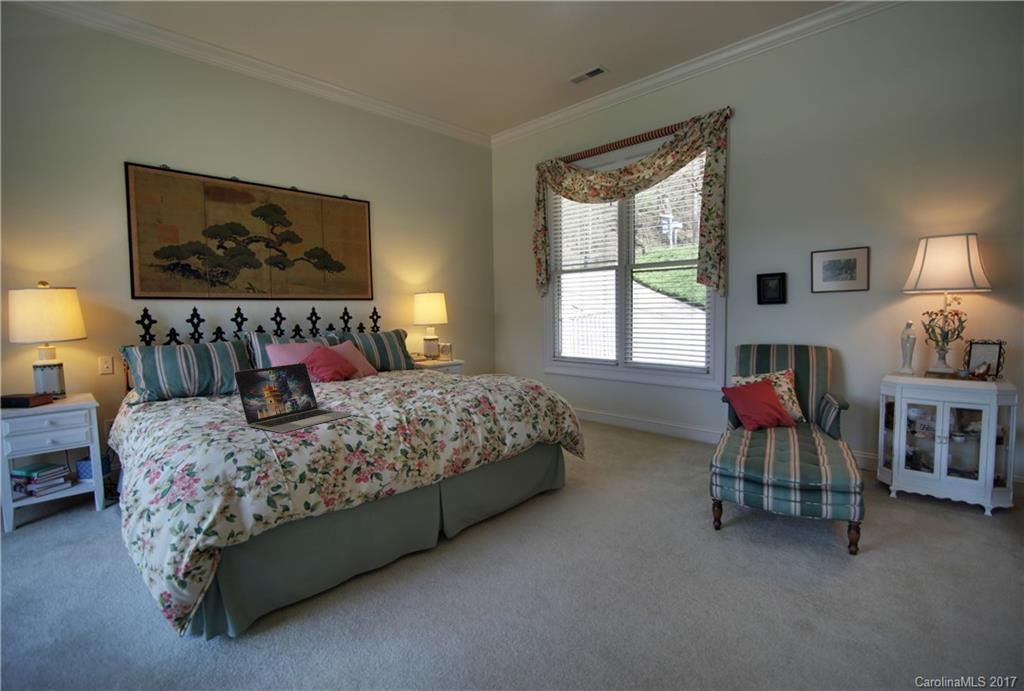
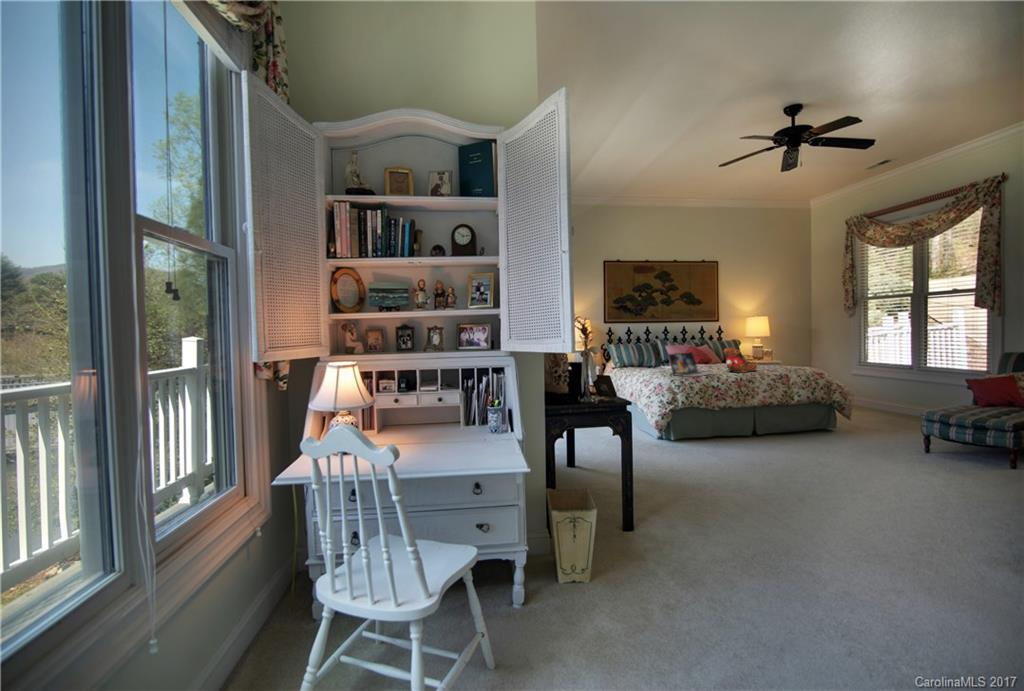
teddy bear: none [374,348,438,404] -> present [724,348,756,373]

